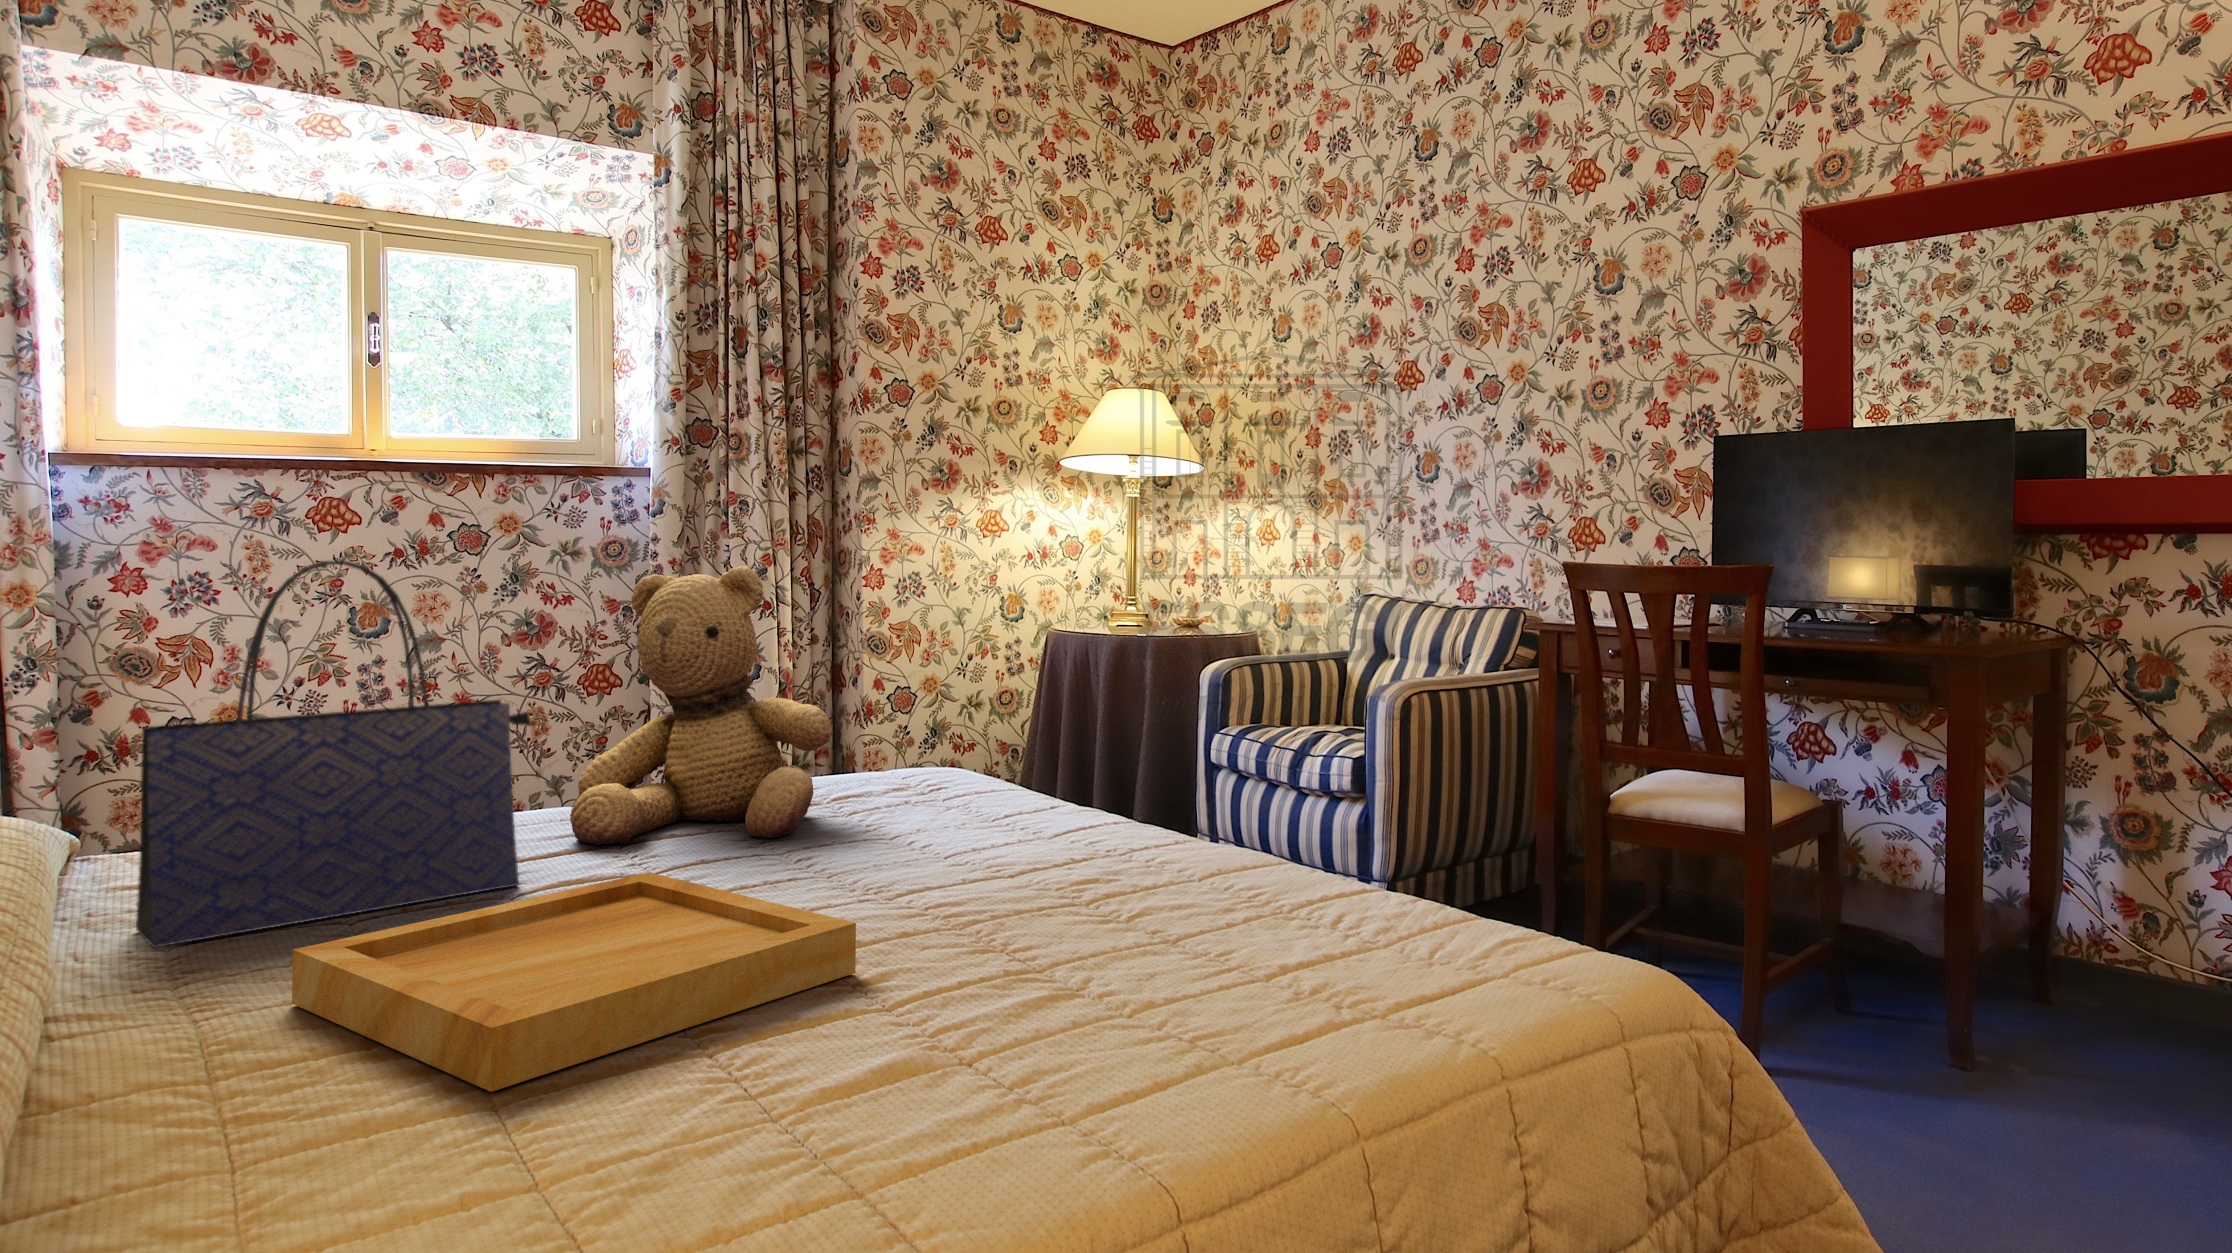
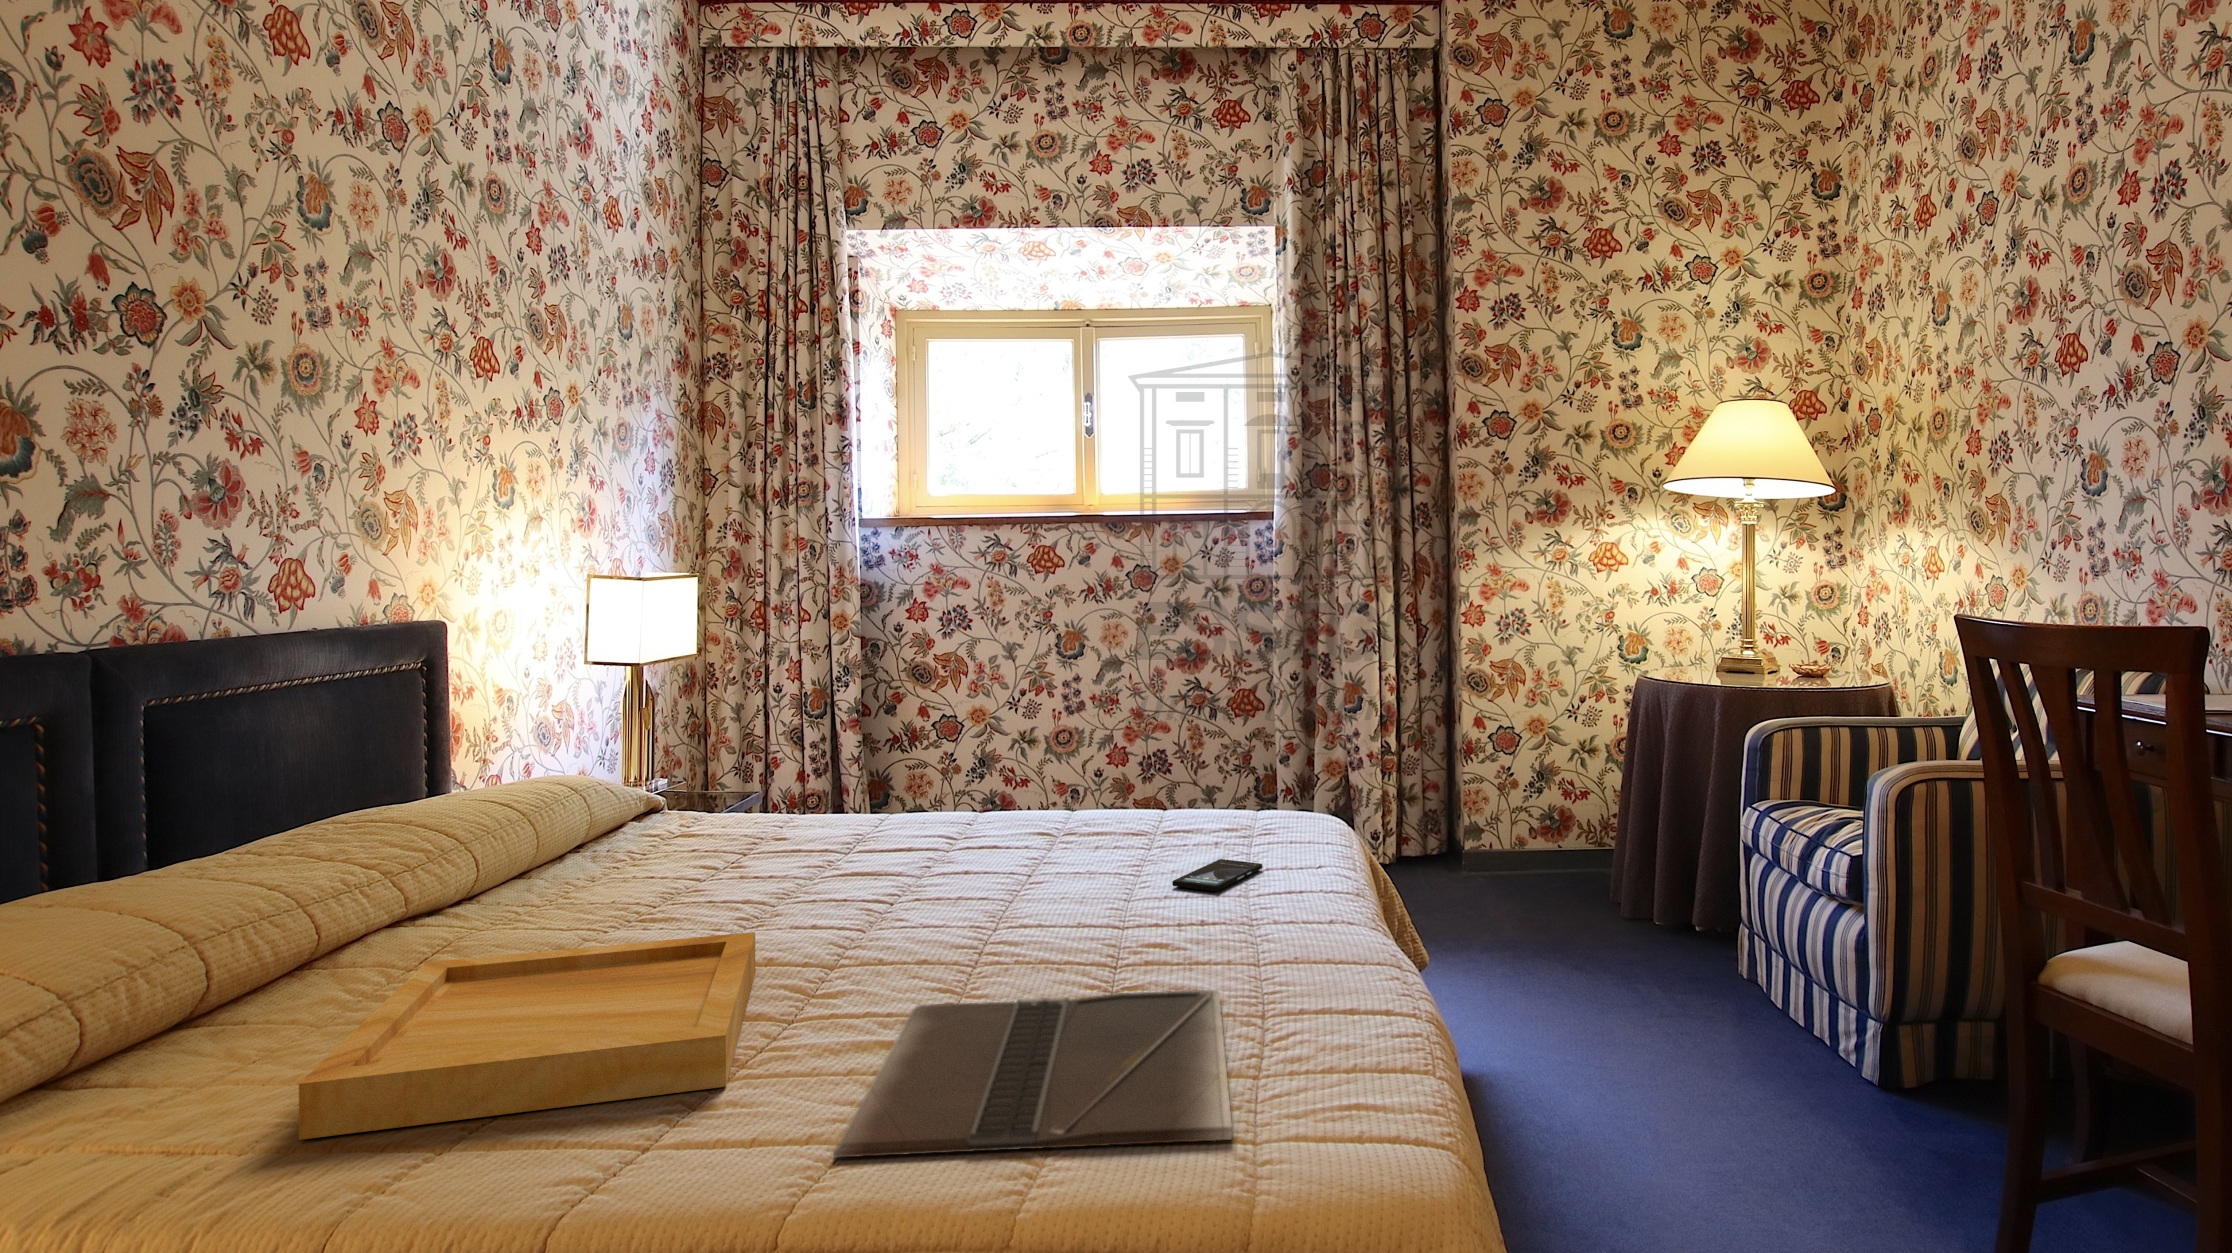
tote bag: present [136,560,531,948] -> none [489,633,788,931]
teddy bear: present [570,566,832,845] -> none [873,630,1089,901]
smartphone: none [913,785,964,809] -> present [1172,859,1262,891]
laptop: none [897,852,1316,980] -> present [833,990,1232,1157]

